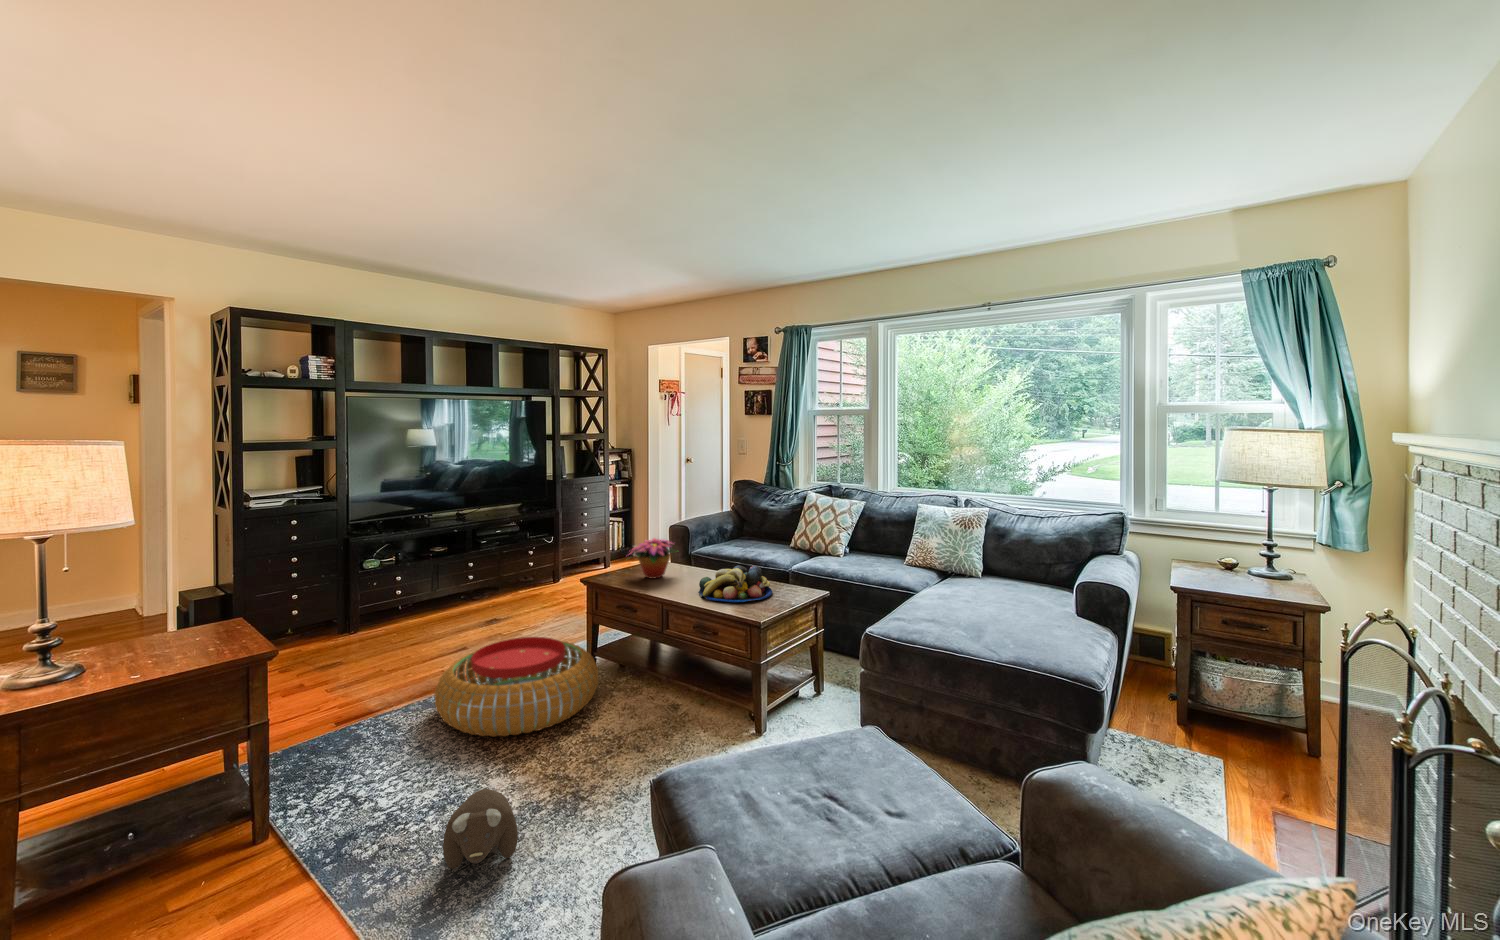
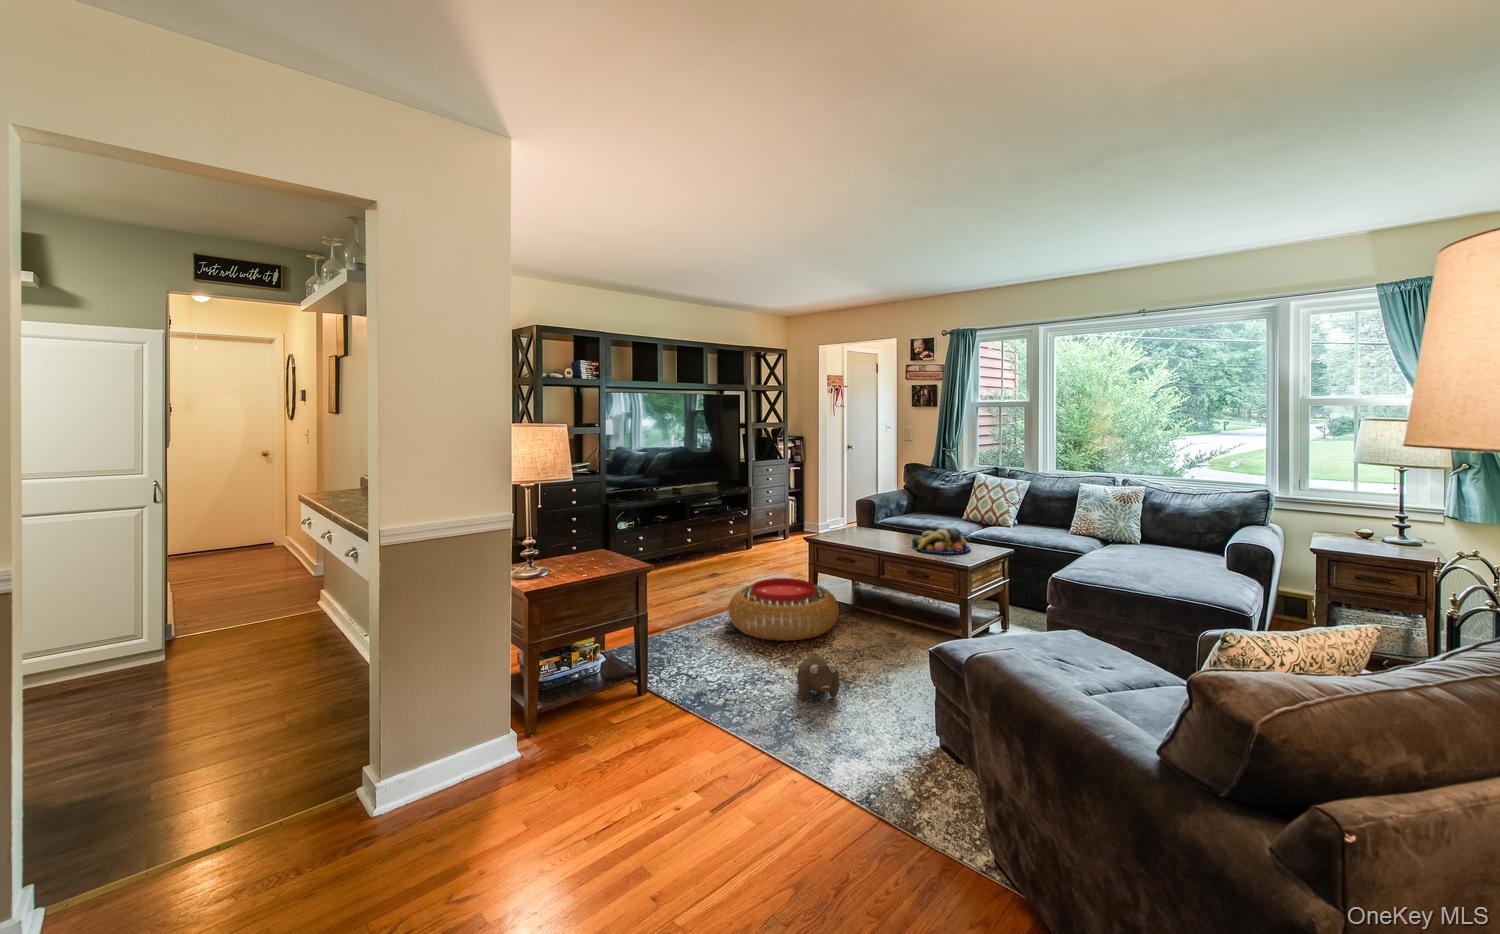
flower arrangement: present [630,538,673,578] -> none [844,506,889,538]

